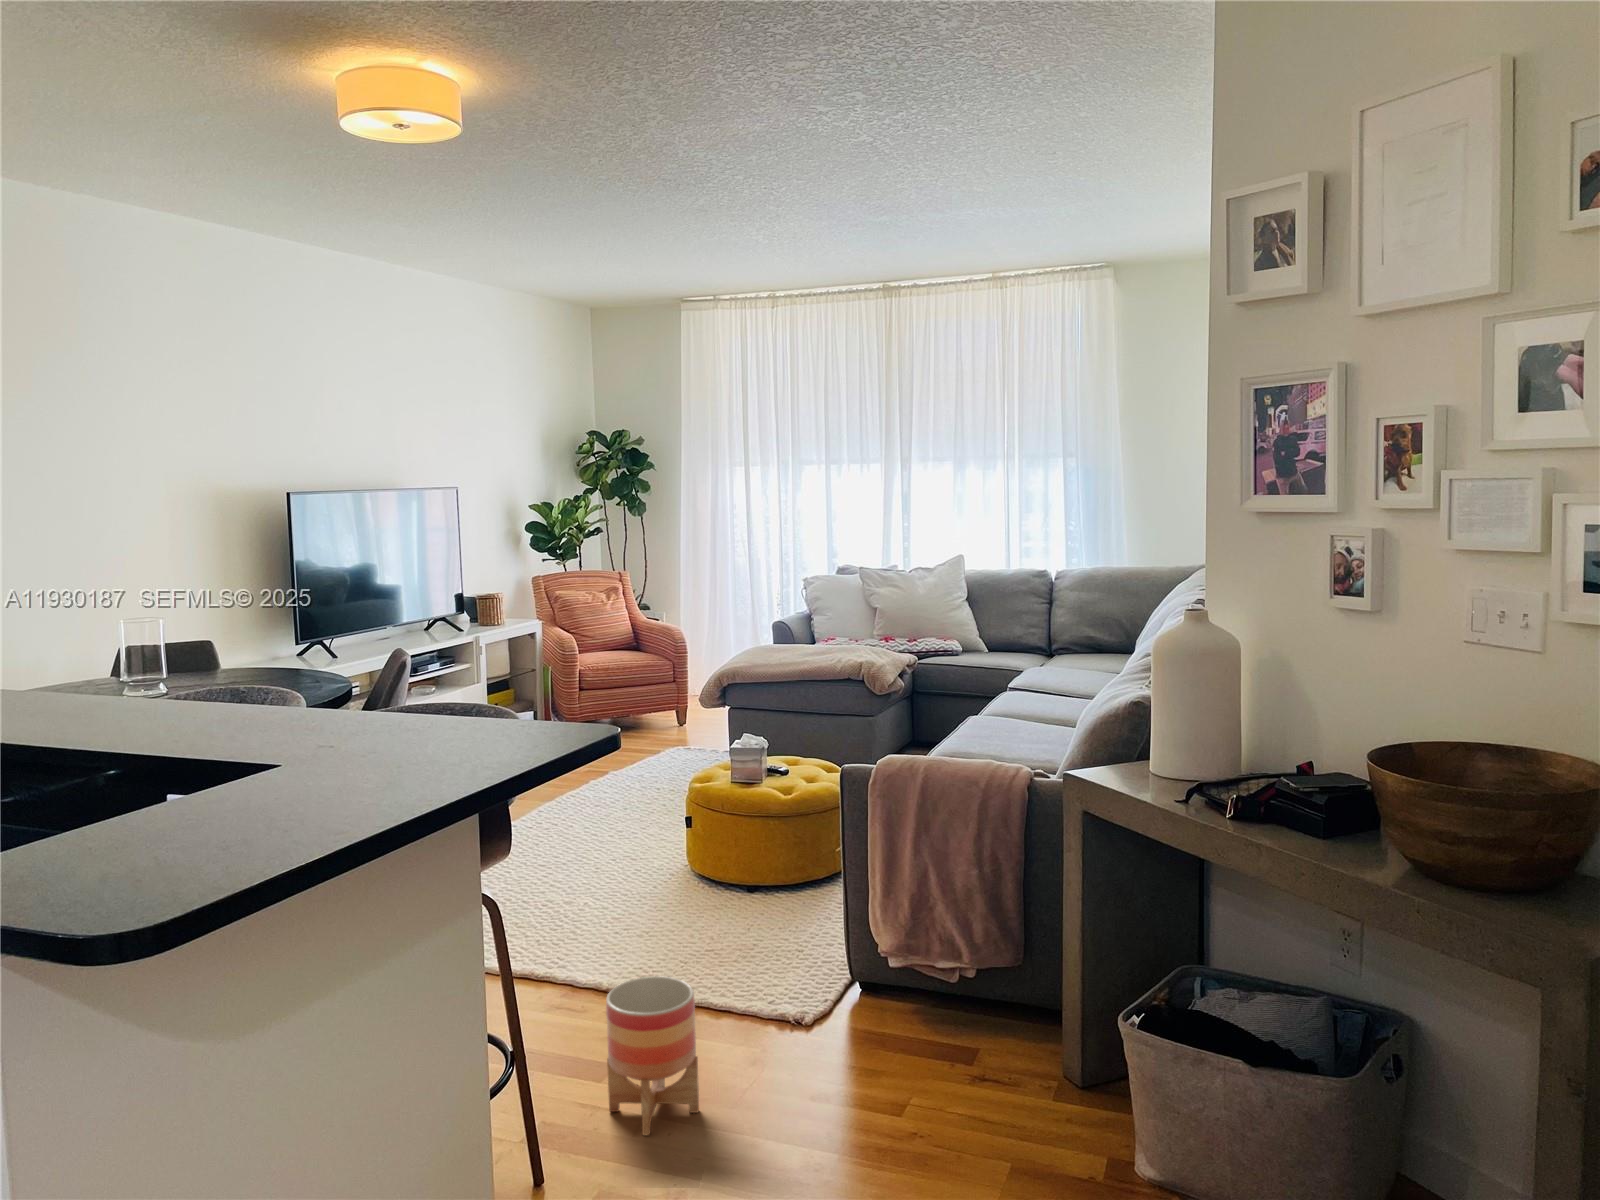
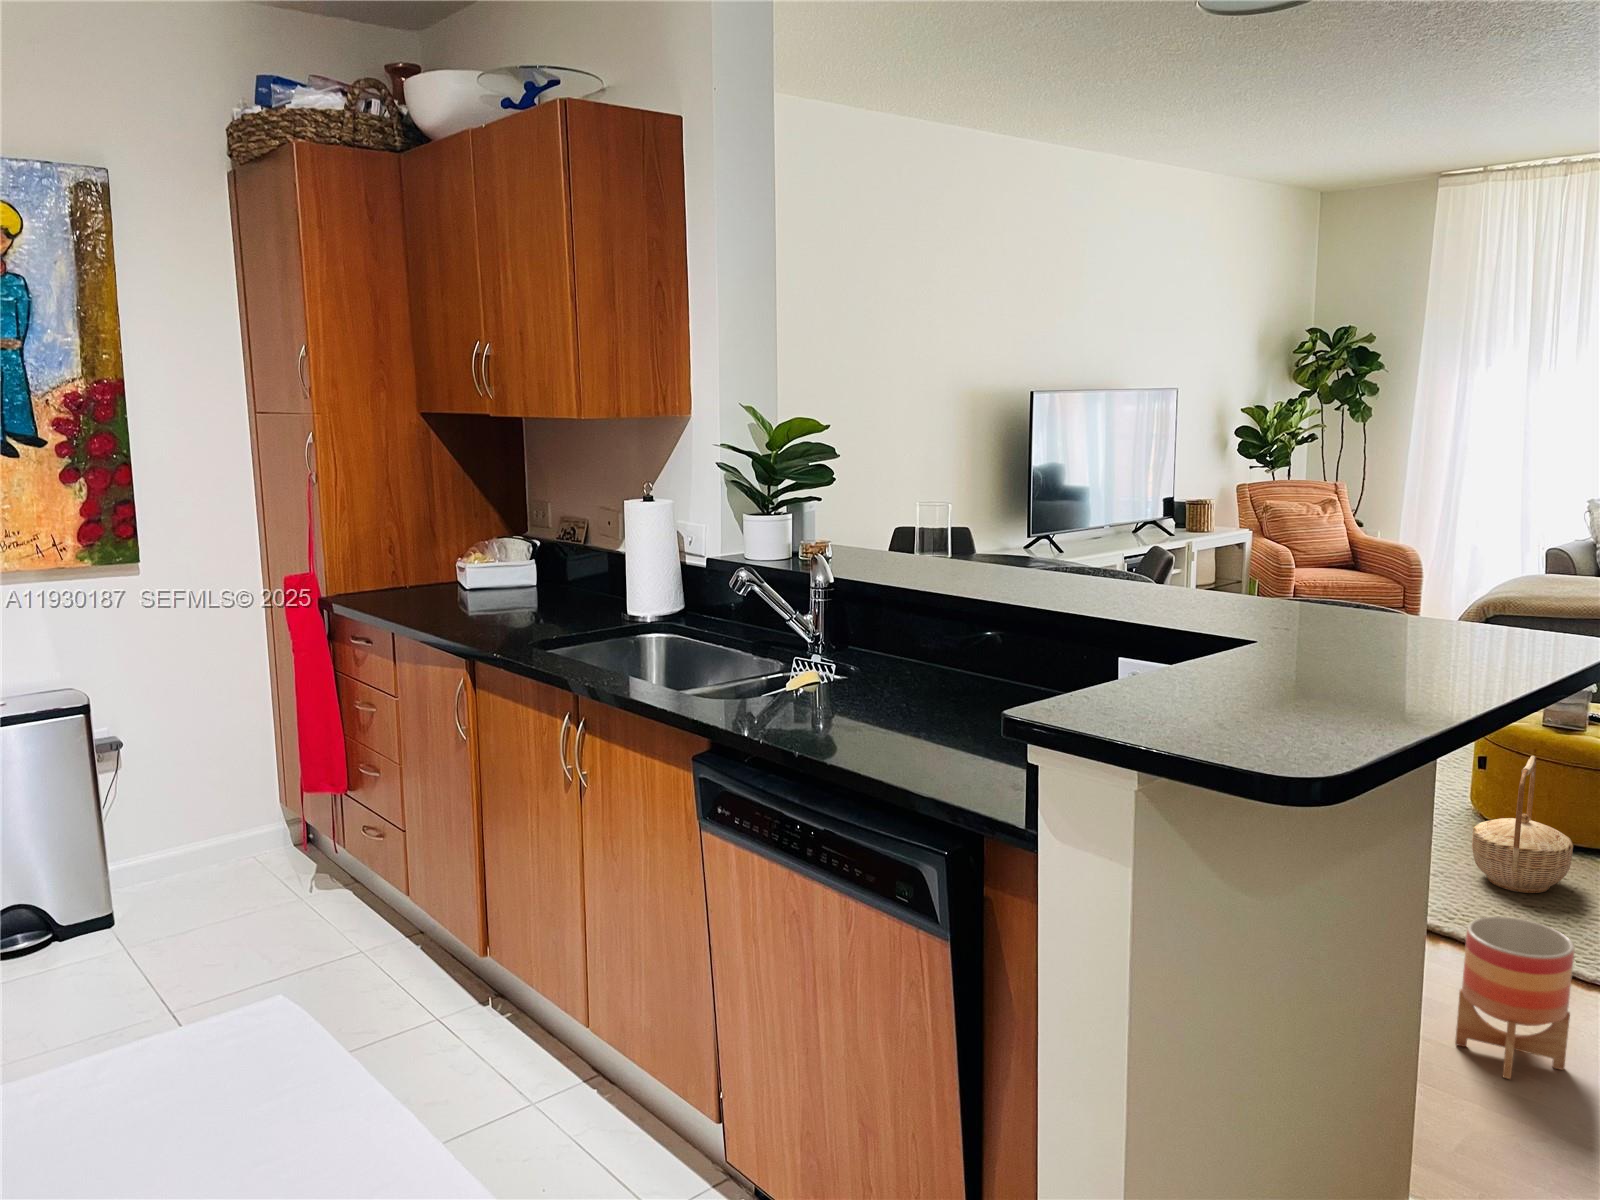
basket: none [668,812,747,939] -> present [1472,756,1573,893]

